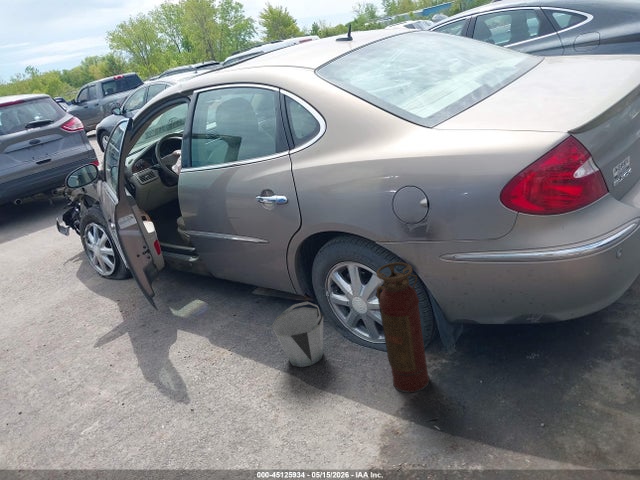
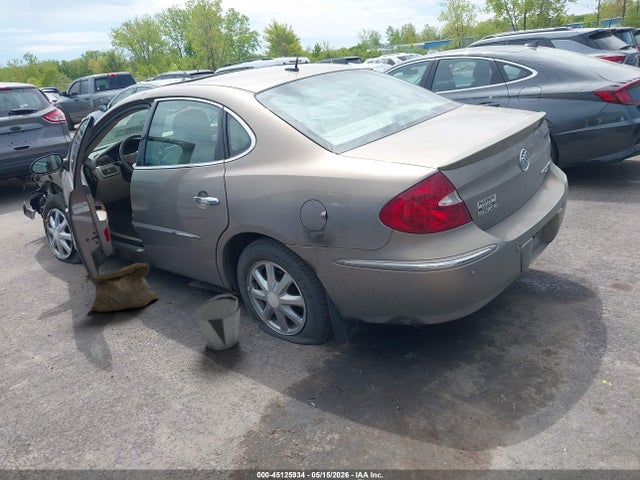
fire extinguisher: present [376,262,429,393] -> none [279,263,321,377]
bag: none [139,274,221,333] -> present [86,263,159,312]

